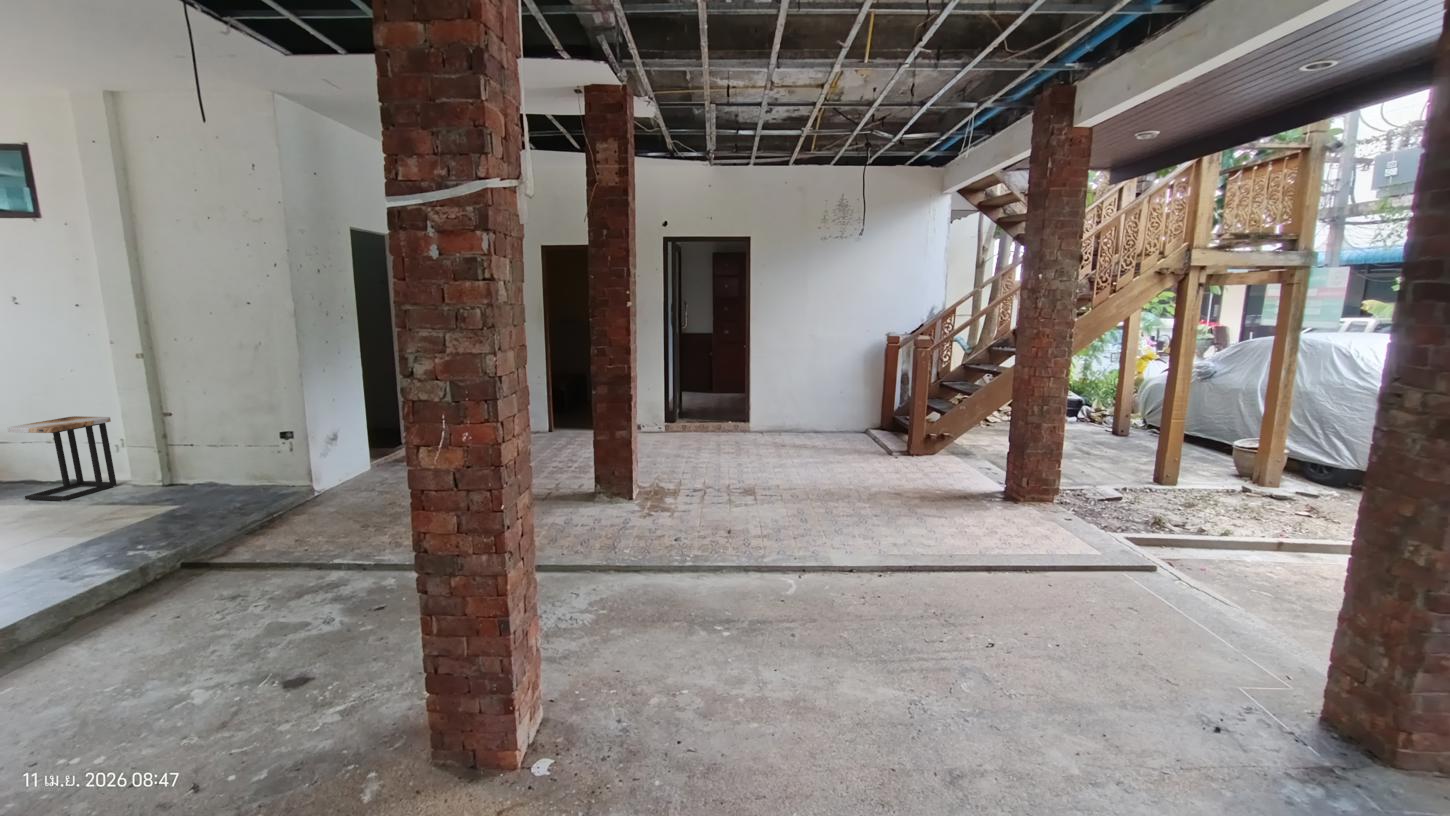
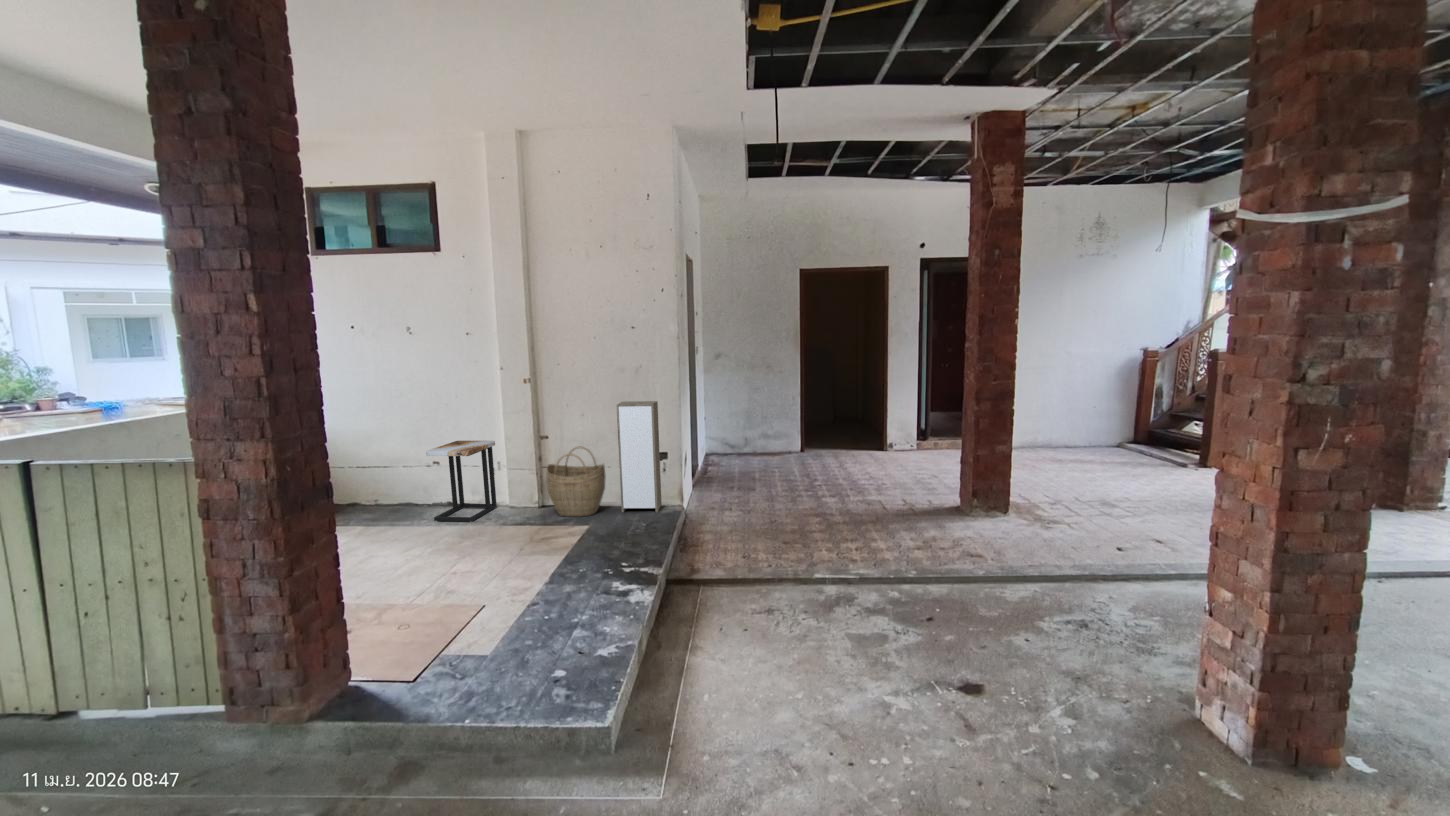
storage cabinet: none [220,379,290,493] -> present [617,401,662,512]
woven basket: none [147,424,225,497] -> present [546,446,605,517]

